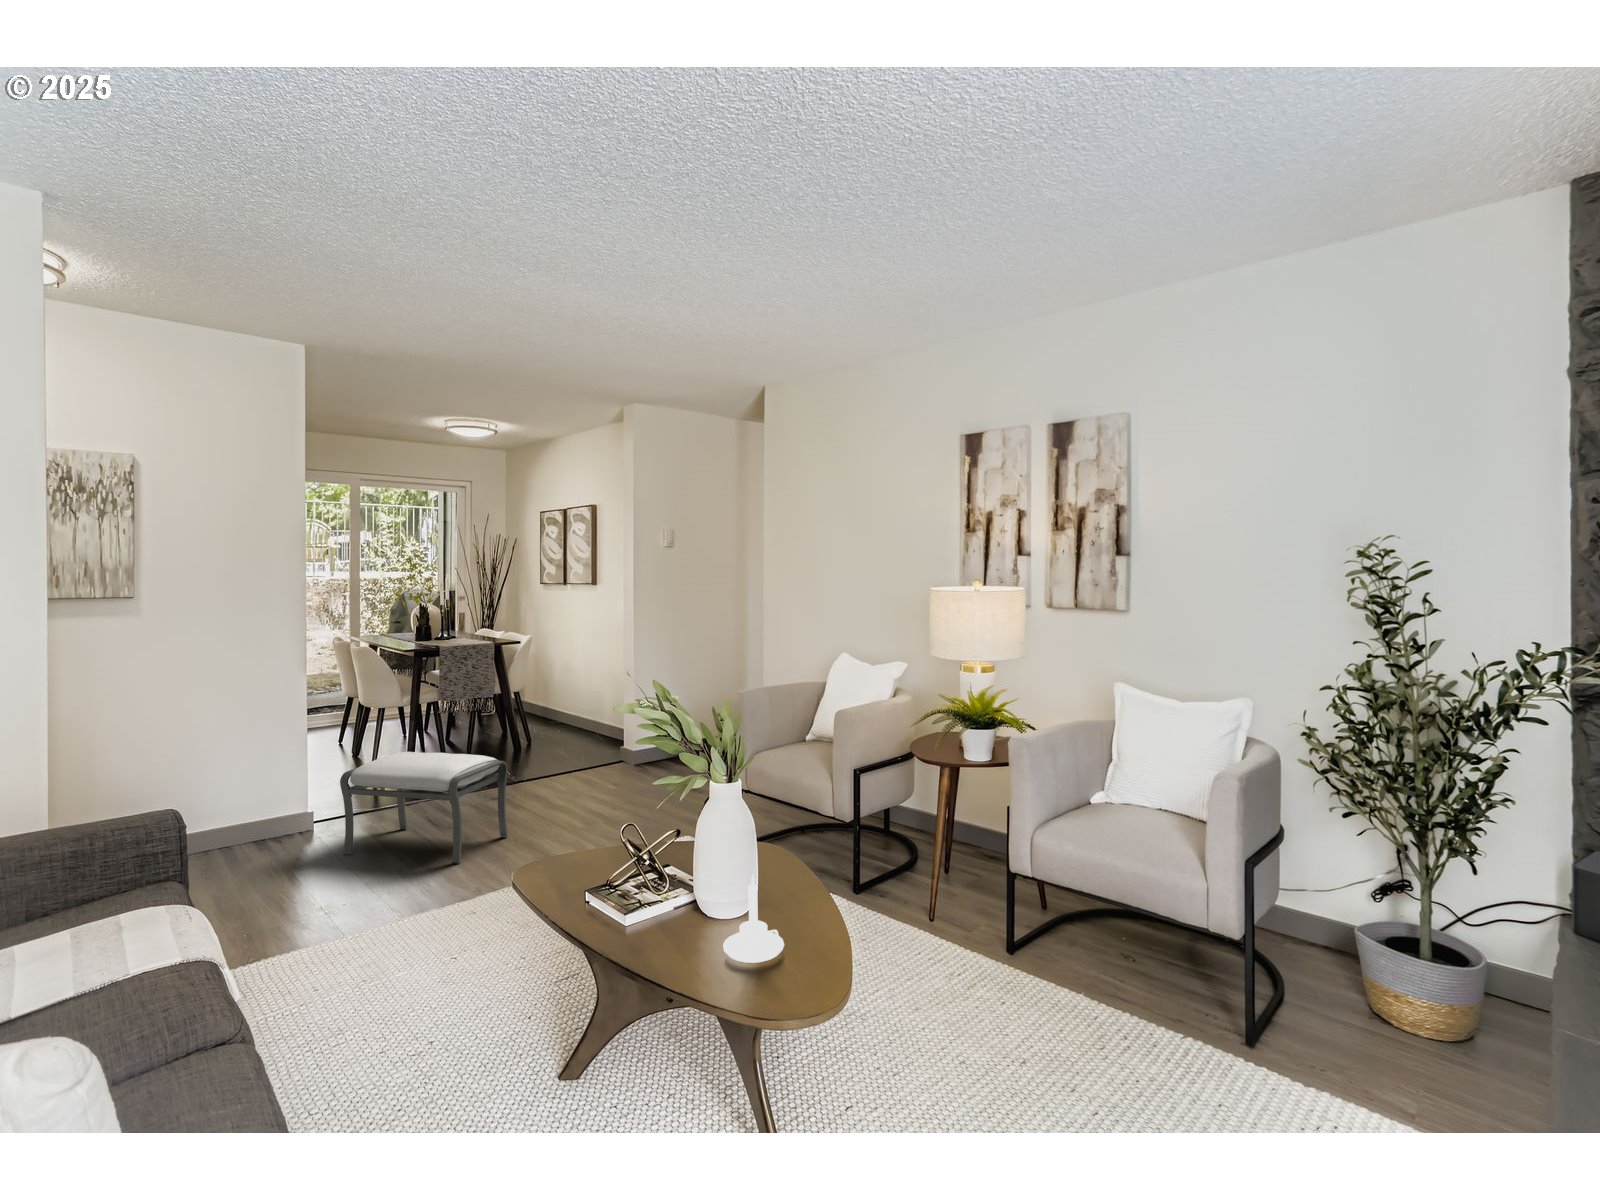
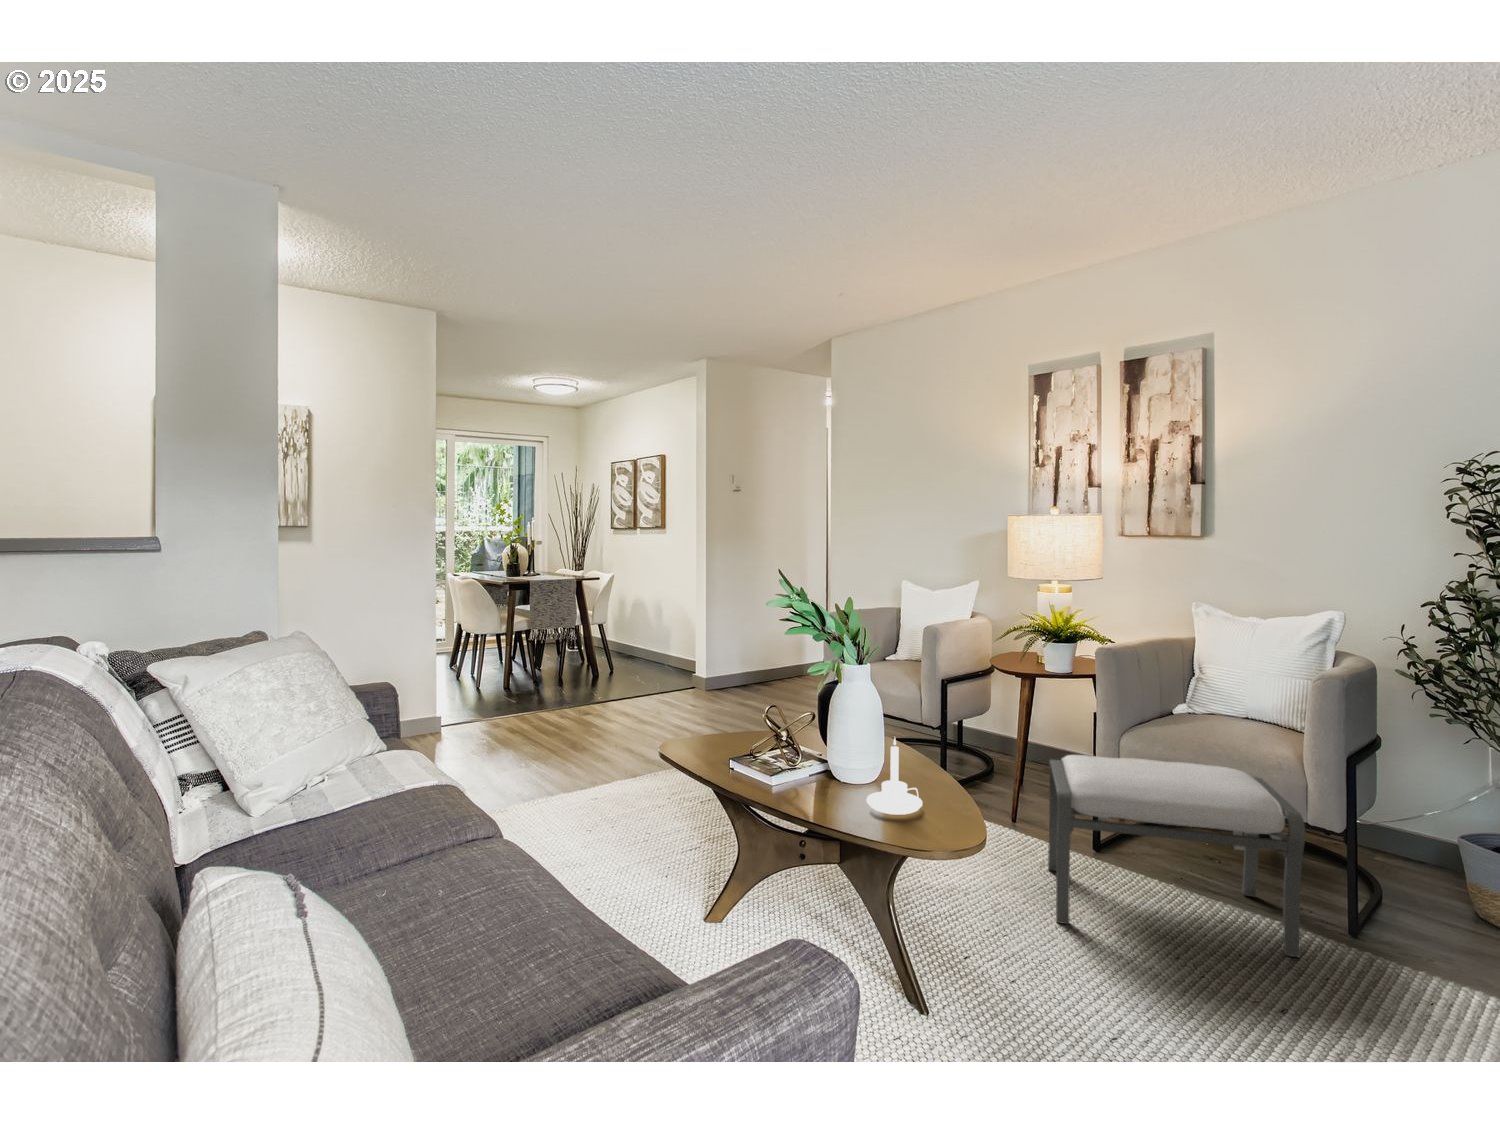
ottoman: present [340,752,508,864] -> present [1048,755,1305,958]

